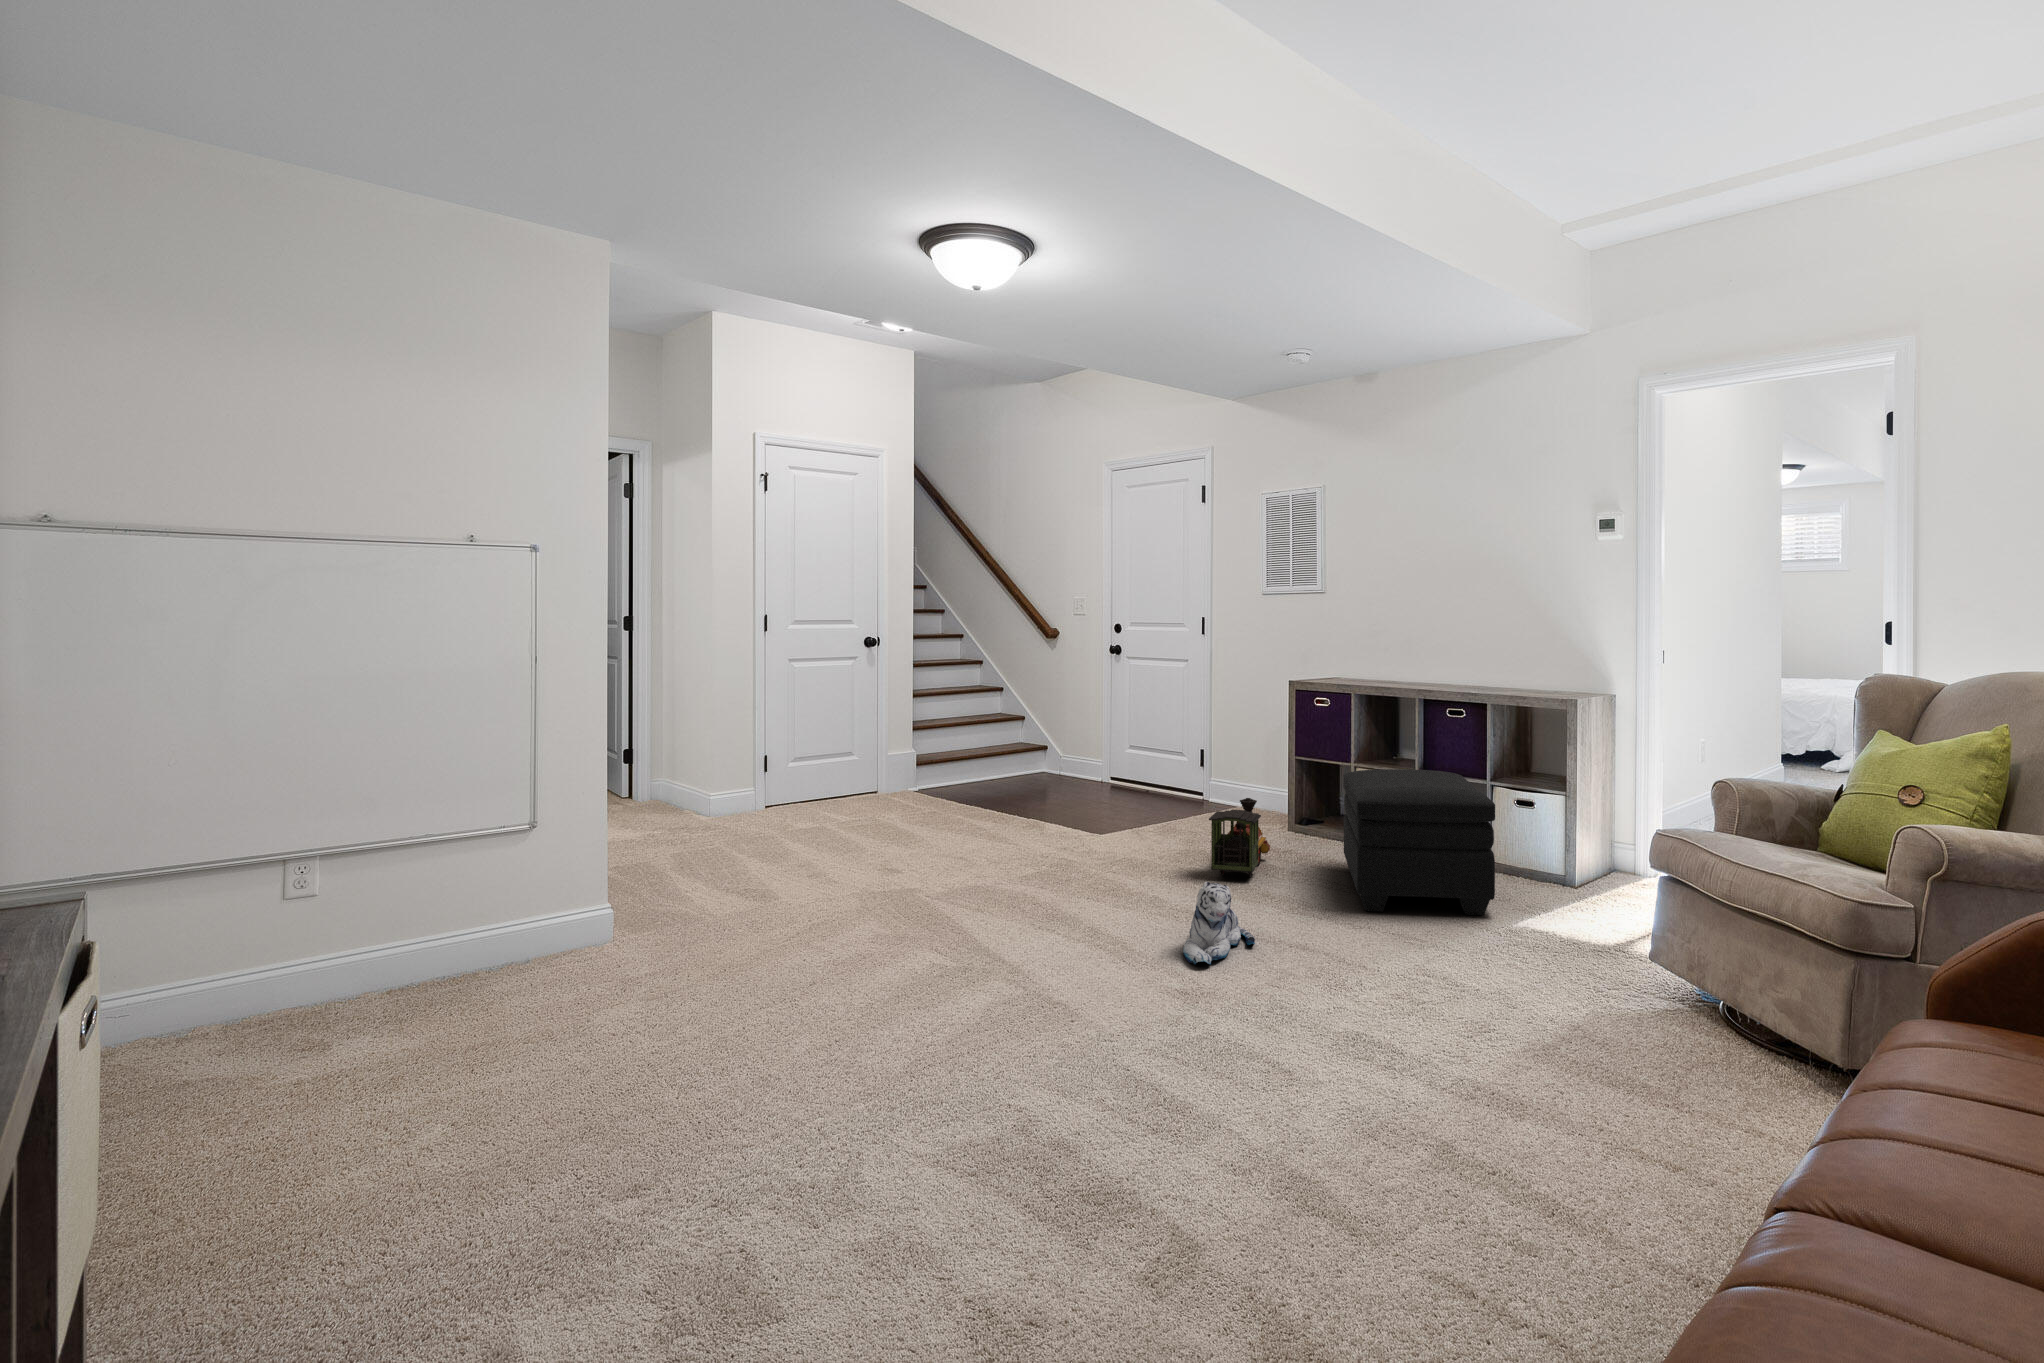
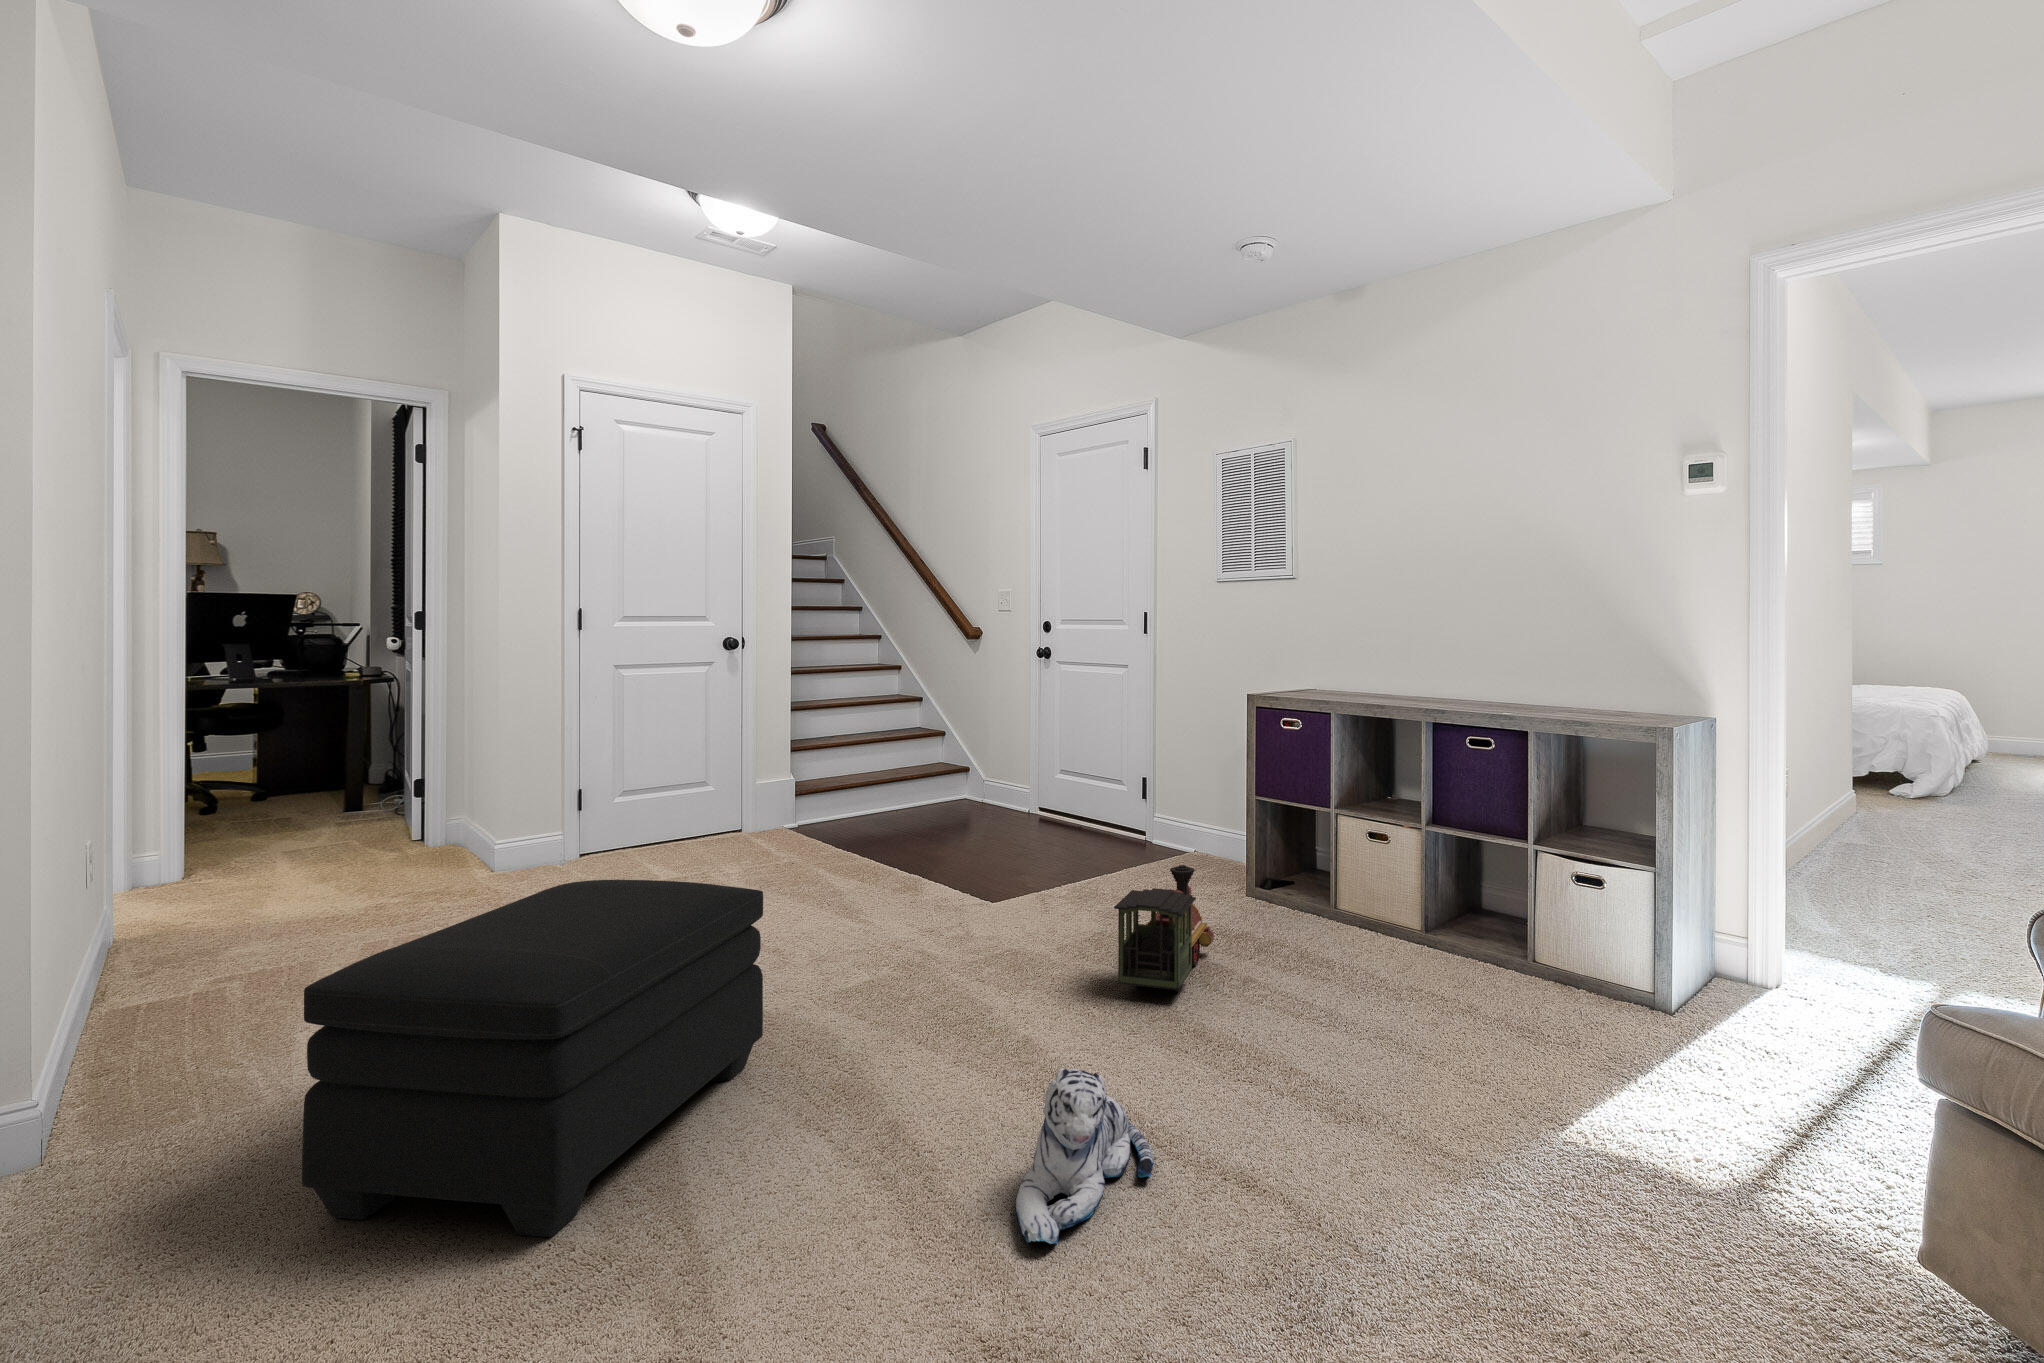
ottoman: present [1343,769,1495,915] -> present [302,880,763,1237]

